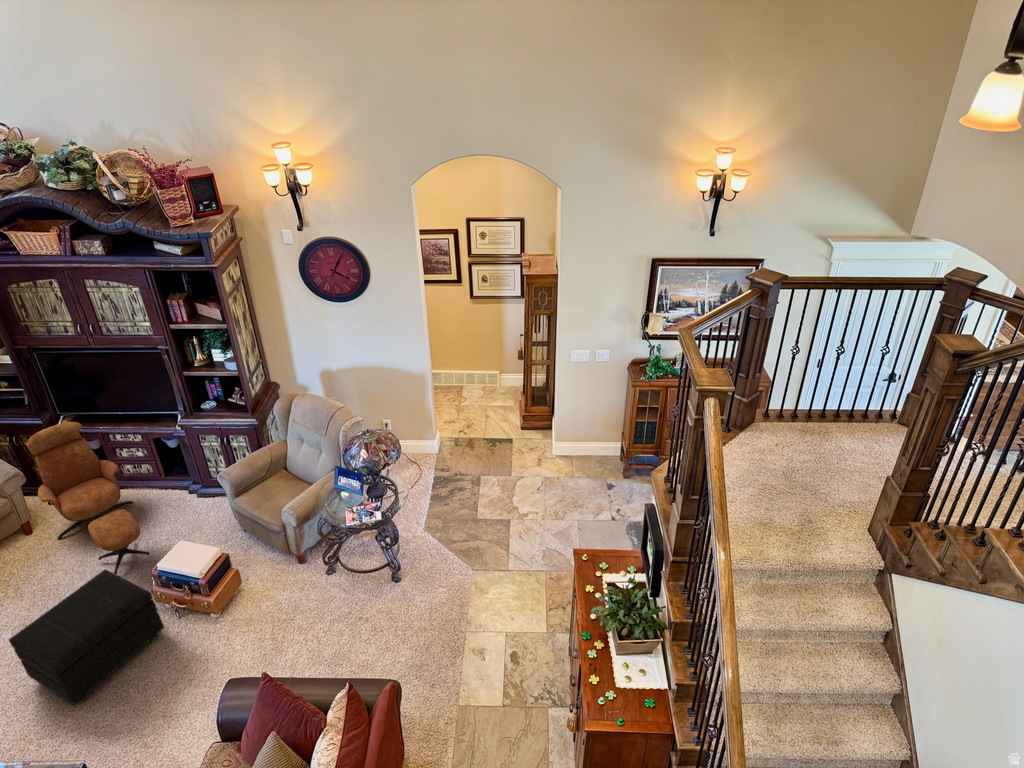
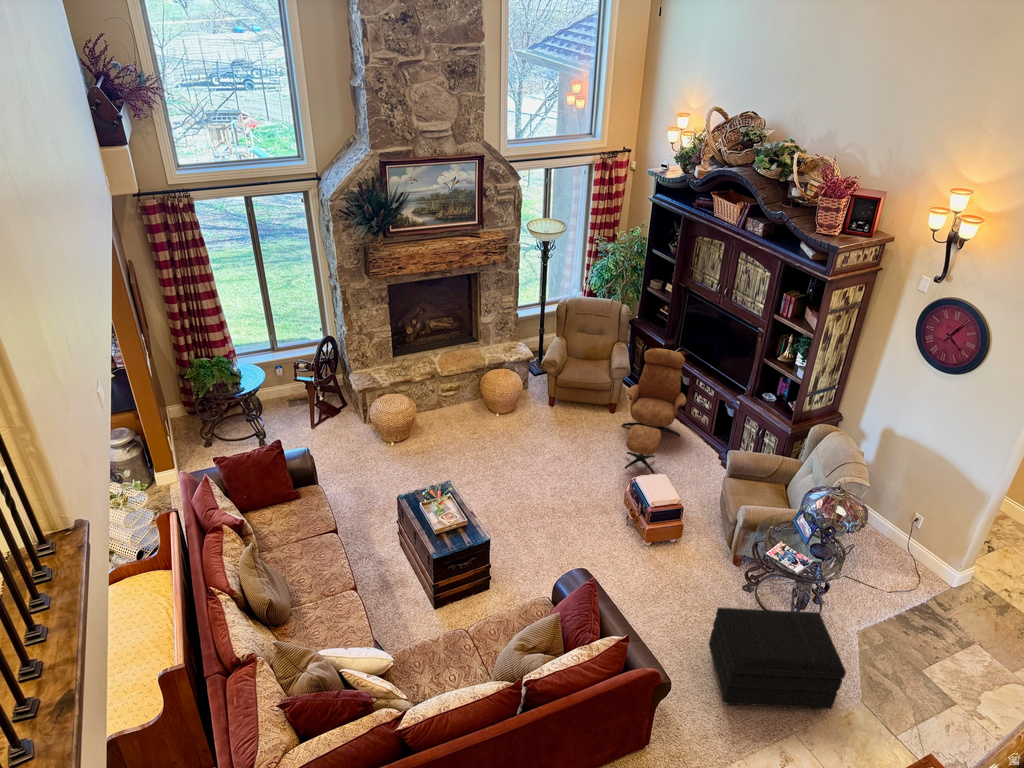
footstool: present [9,570,164,705] -> present [709,608,846,710]

